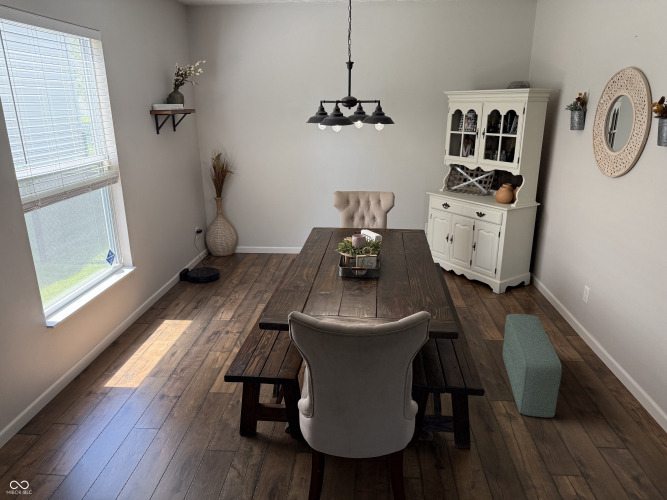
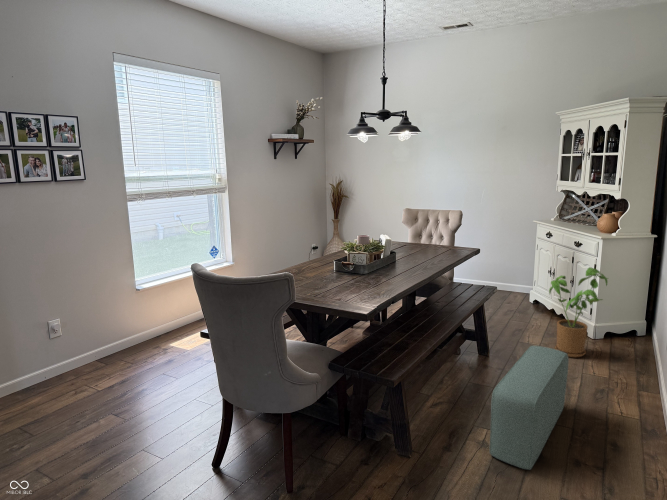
house plant: none [478,237,526,313] -> present [549,267,608,357]

